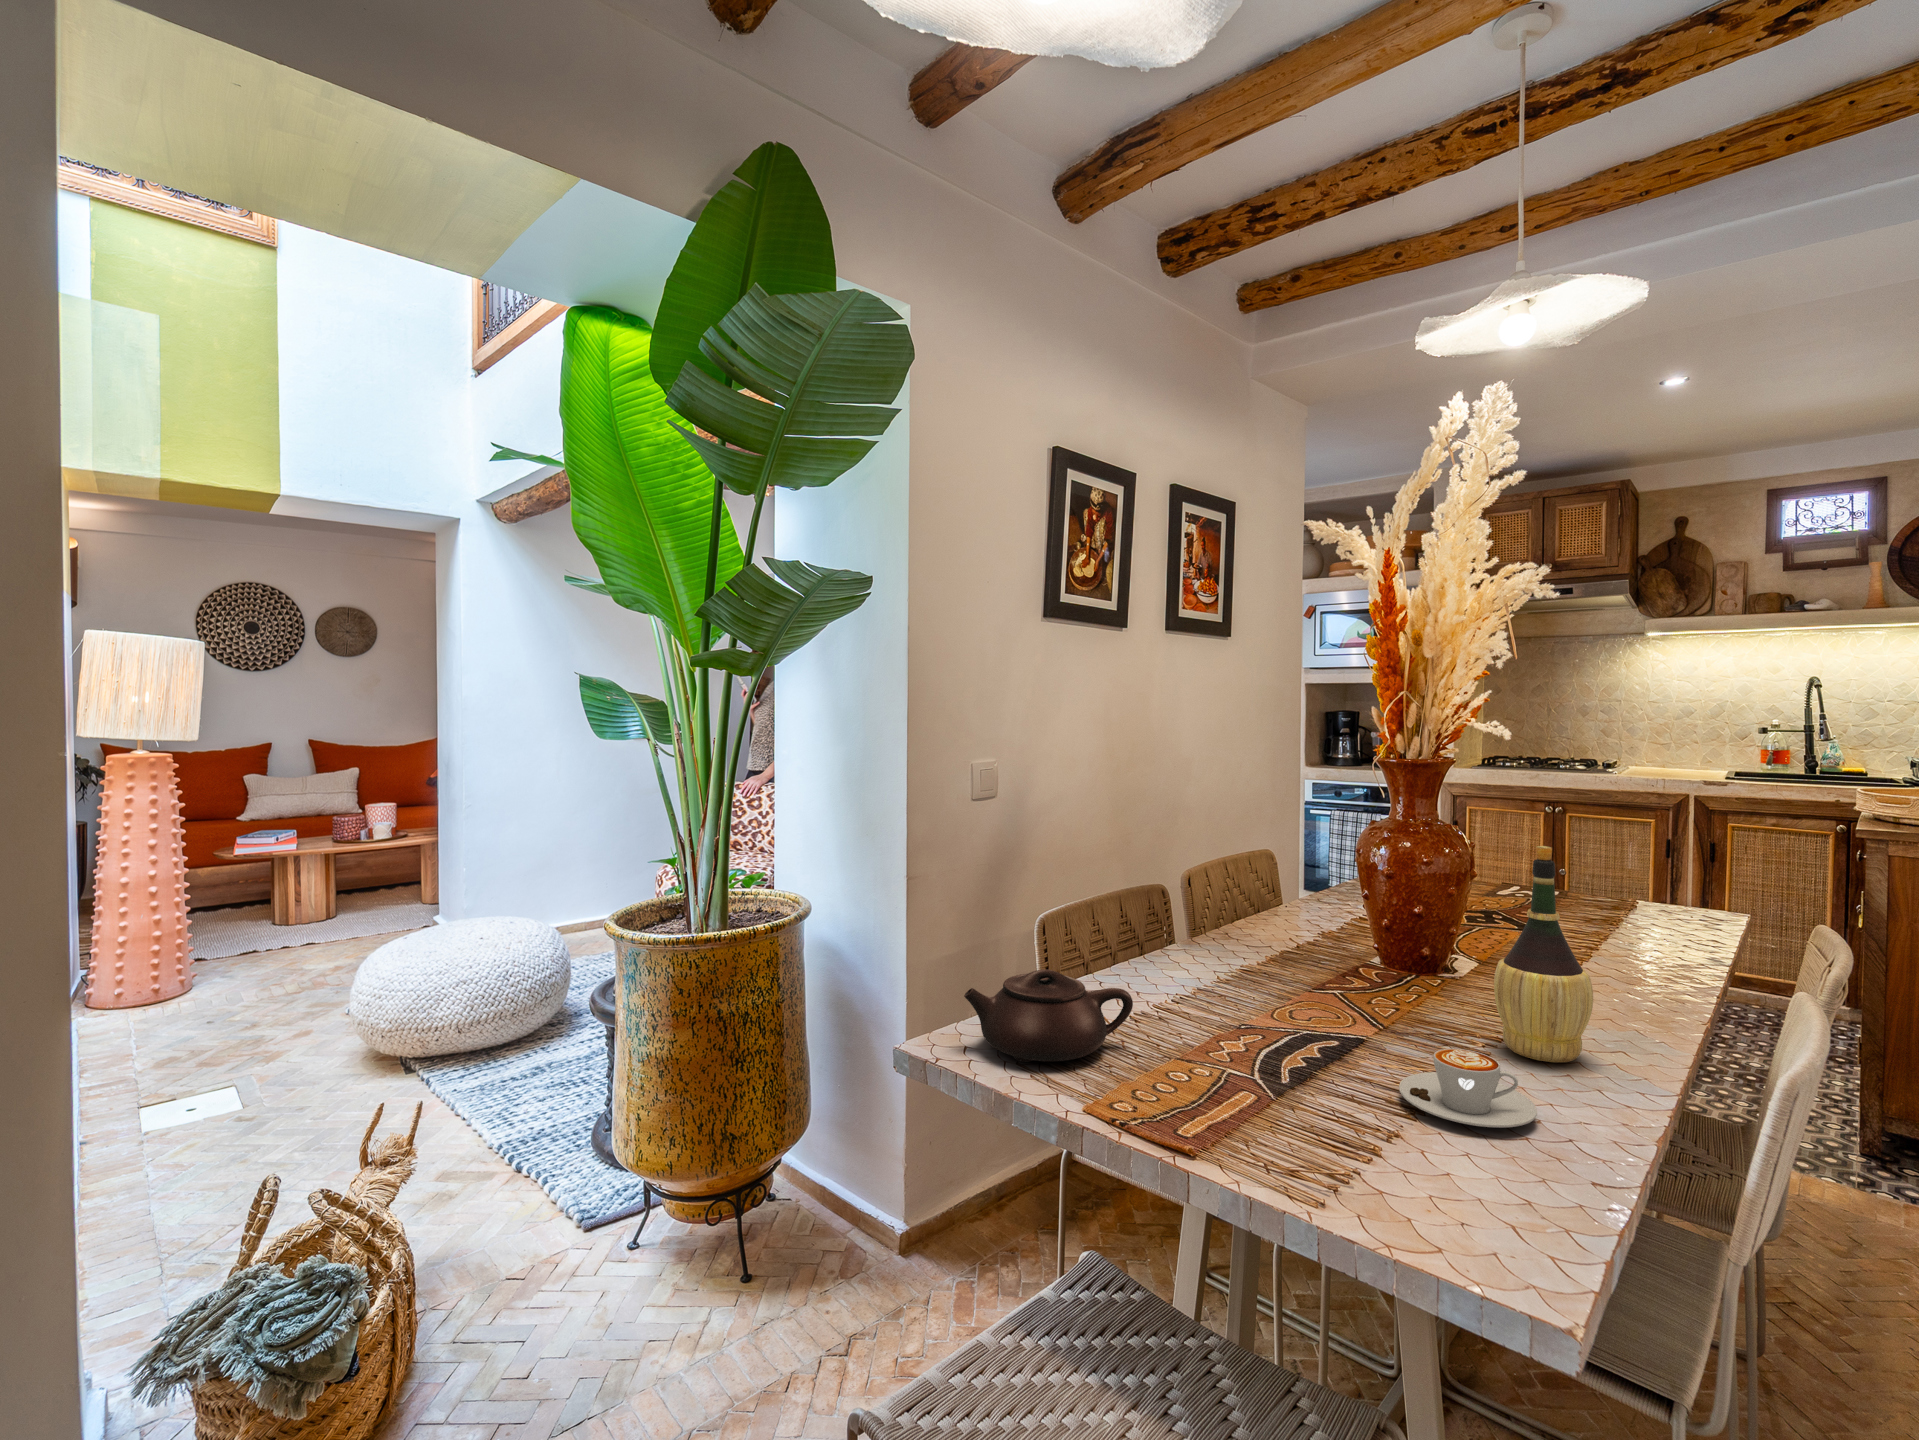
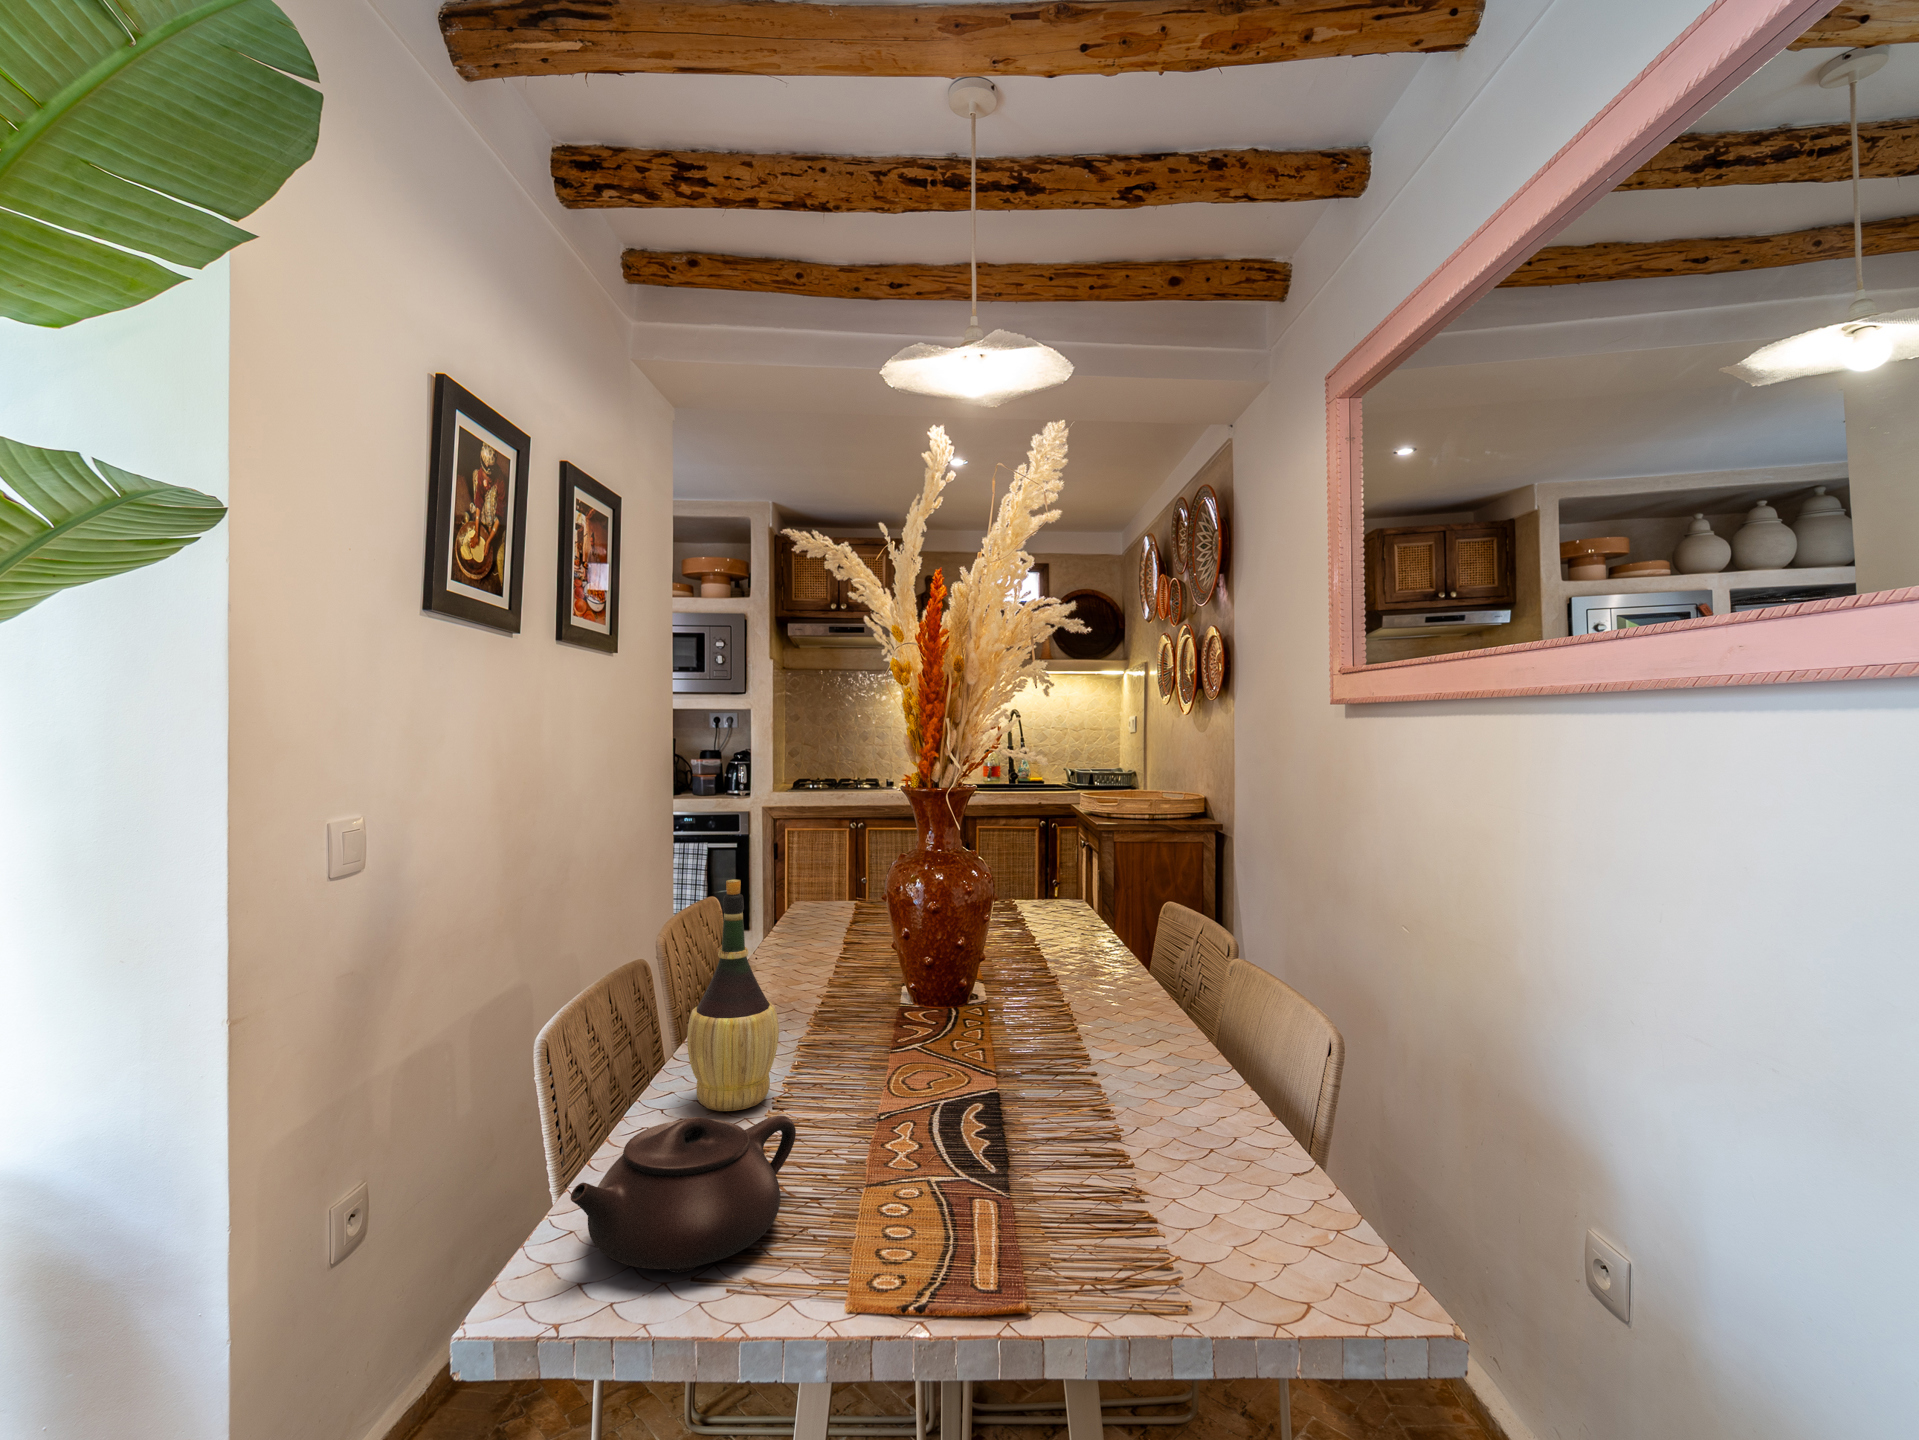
wine bottle: present [1494,846,1593,1062] -> present [687,879,779,1111]
coffee cup: present [1399,1049,1537,1128] -> none [1091,1080,1217,1160]

